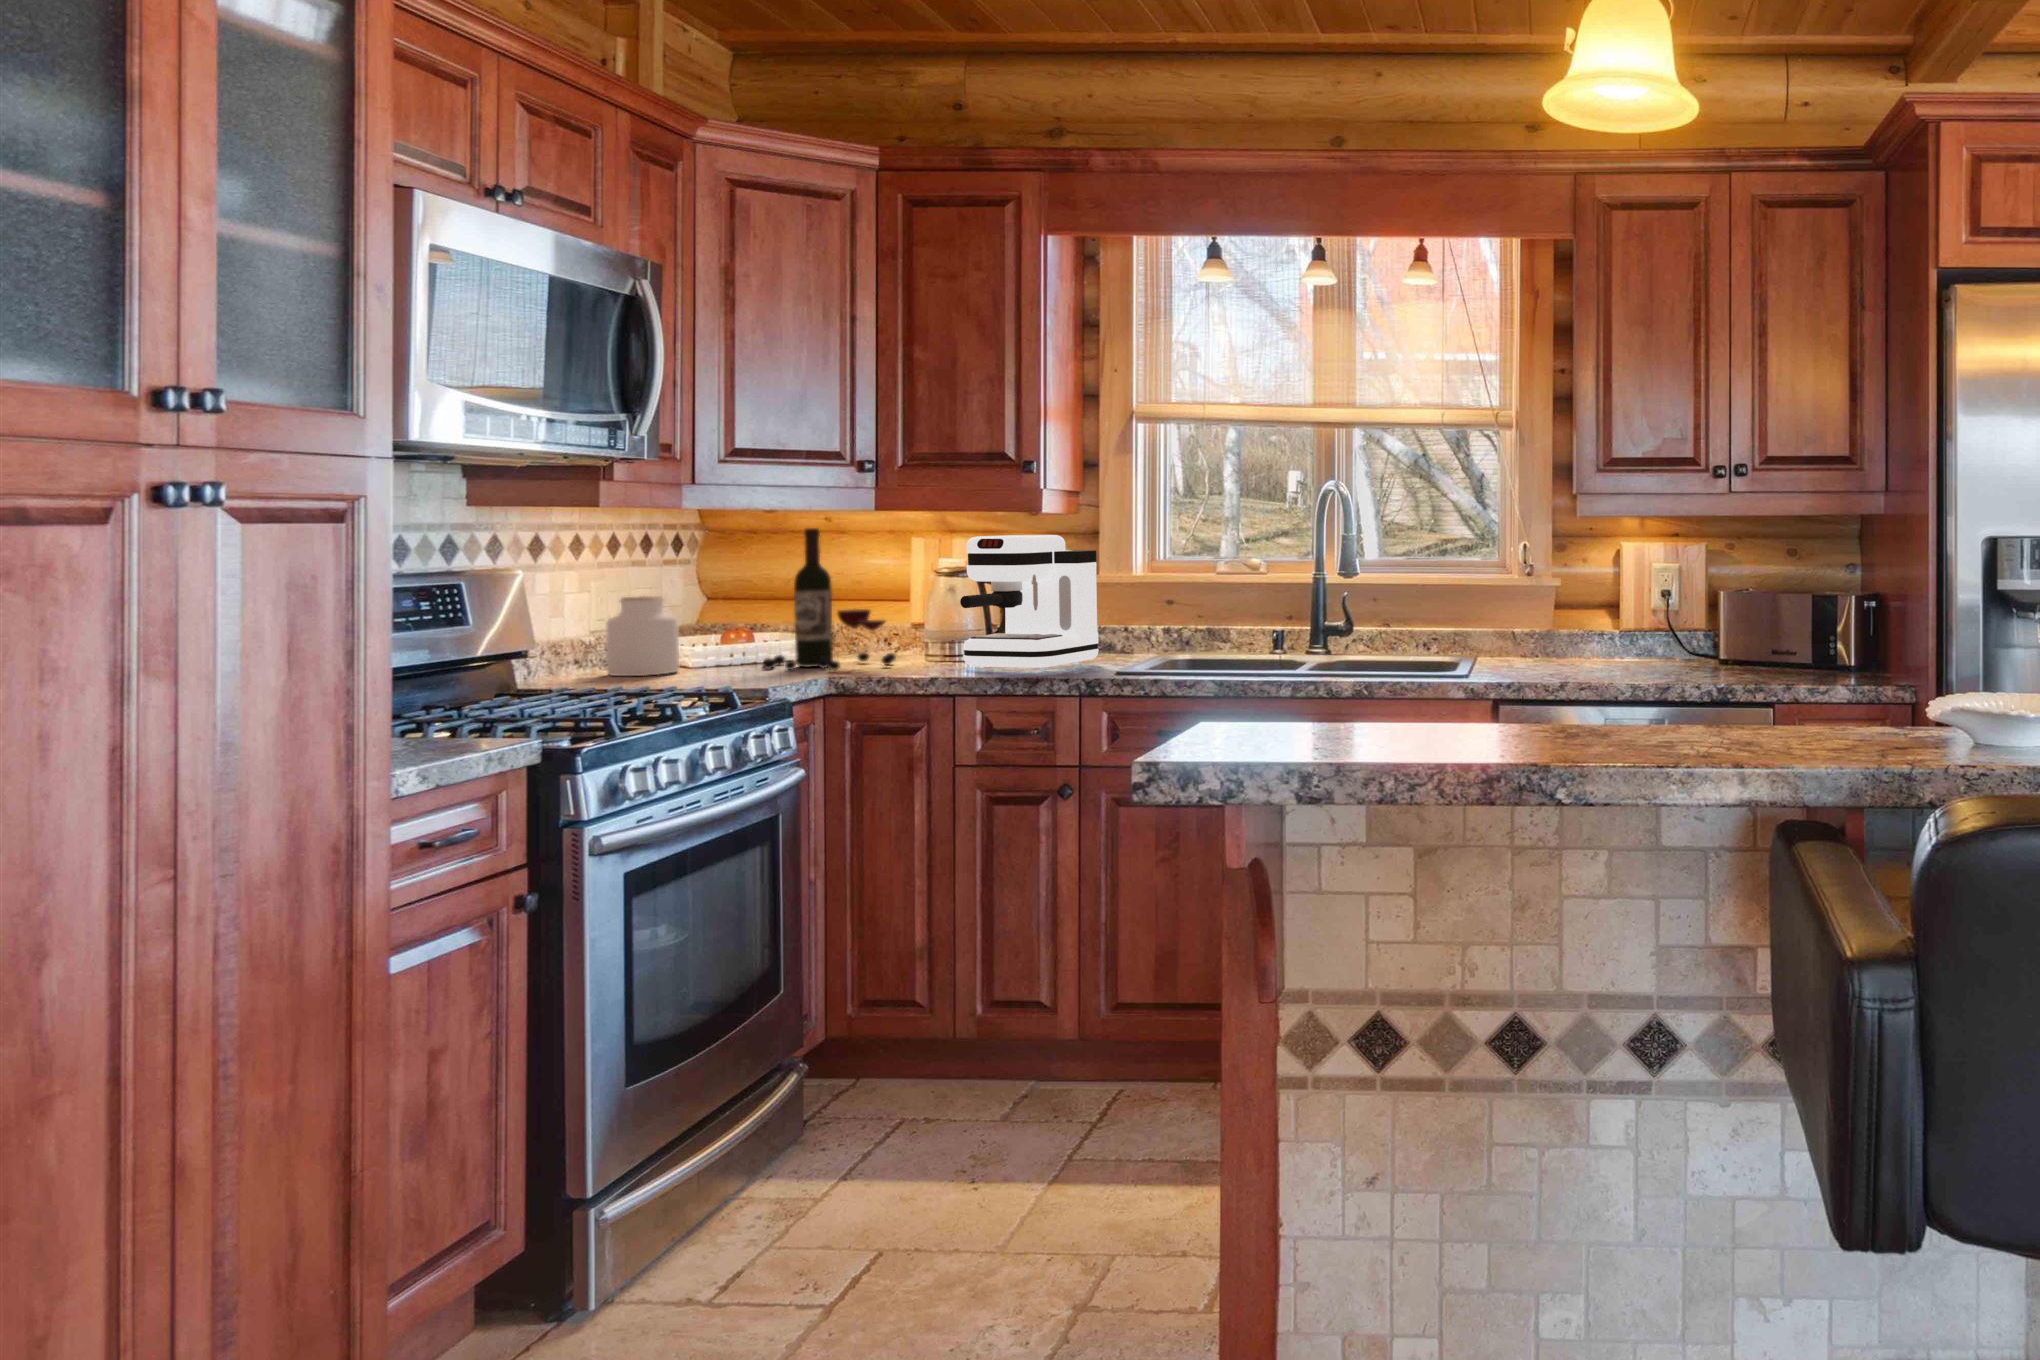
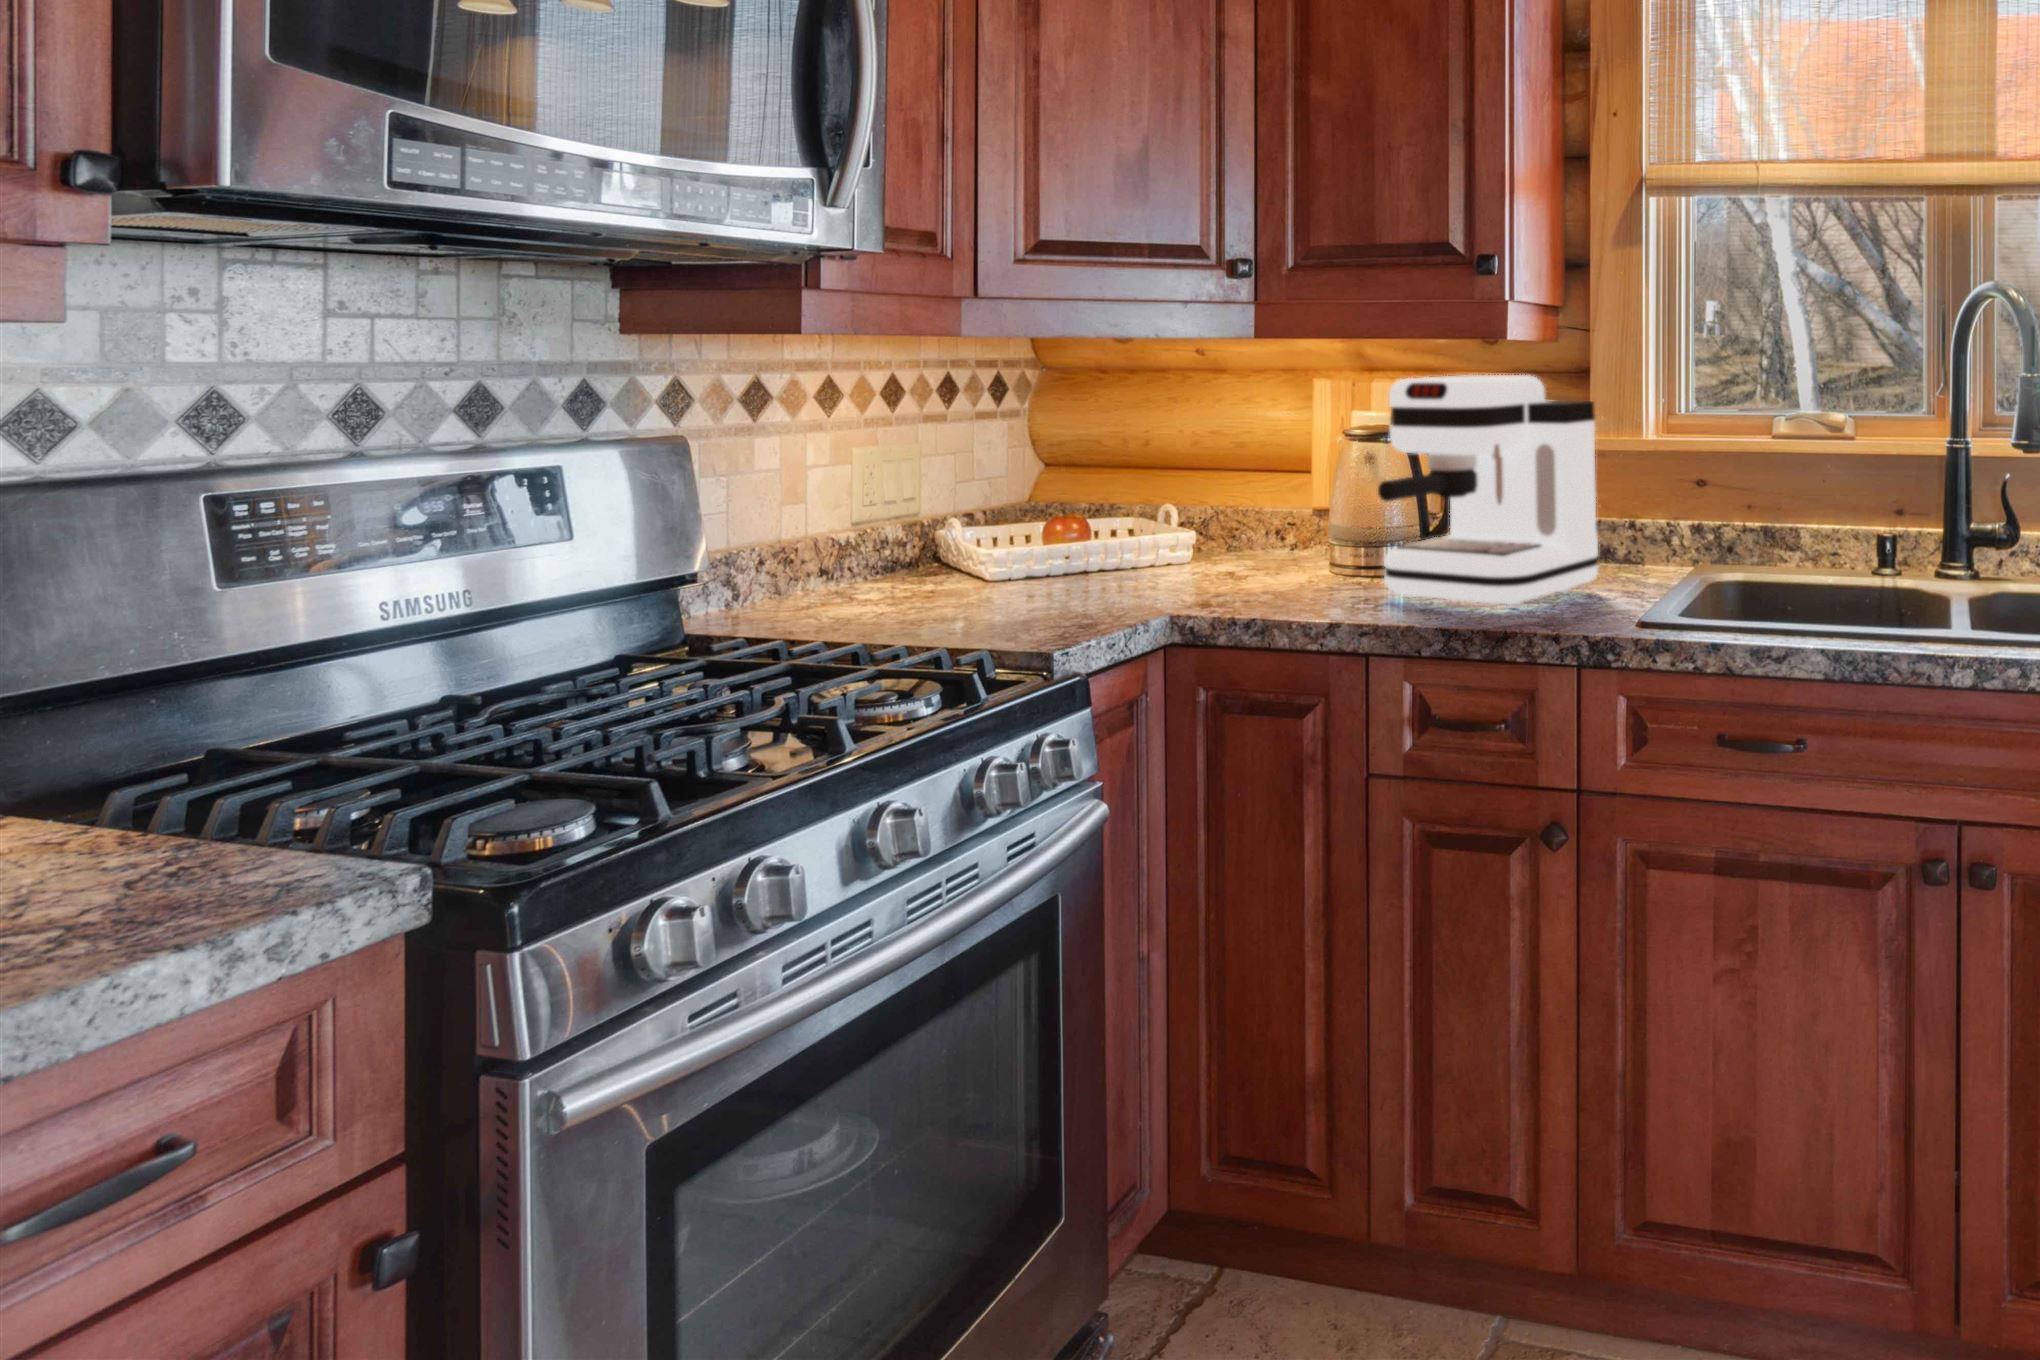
wine bottle: present [763,528,896,671] -> none [1084,366,1285,599]
jar: present [606,596,679,676] -> none [853,473,961,603]

